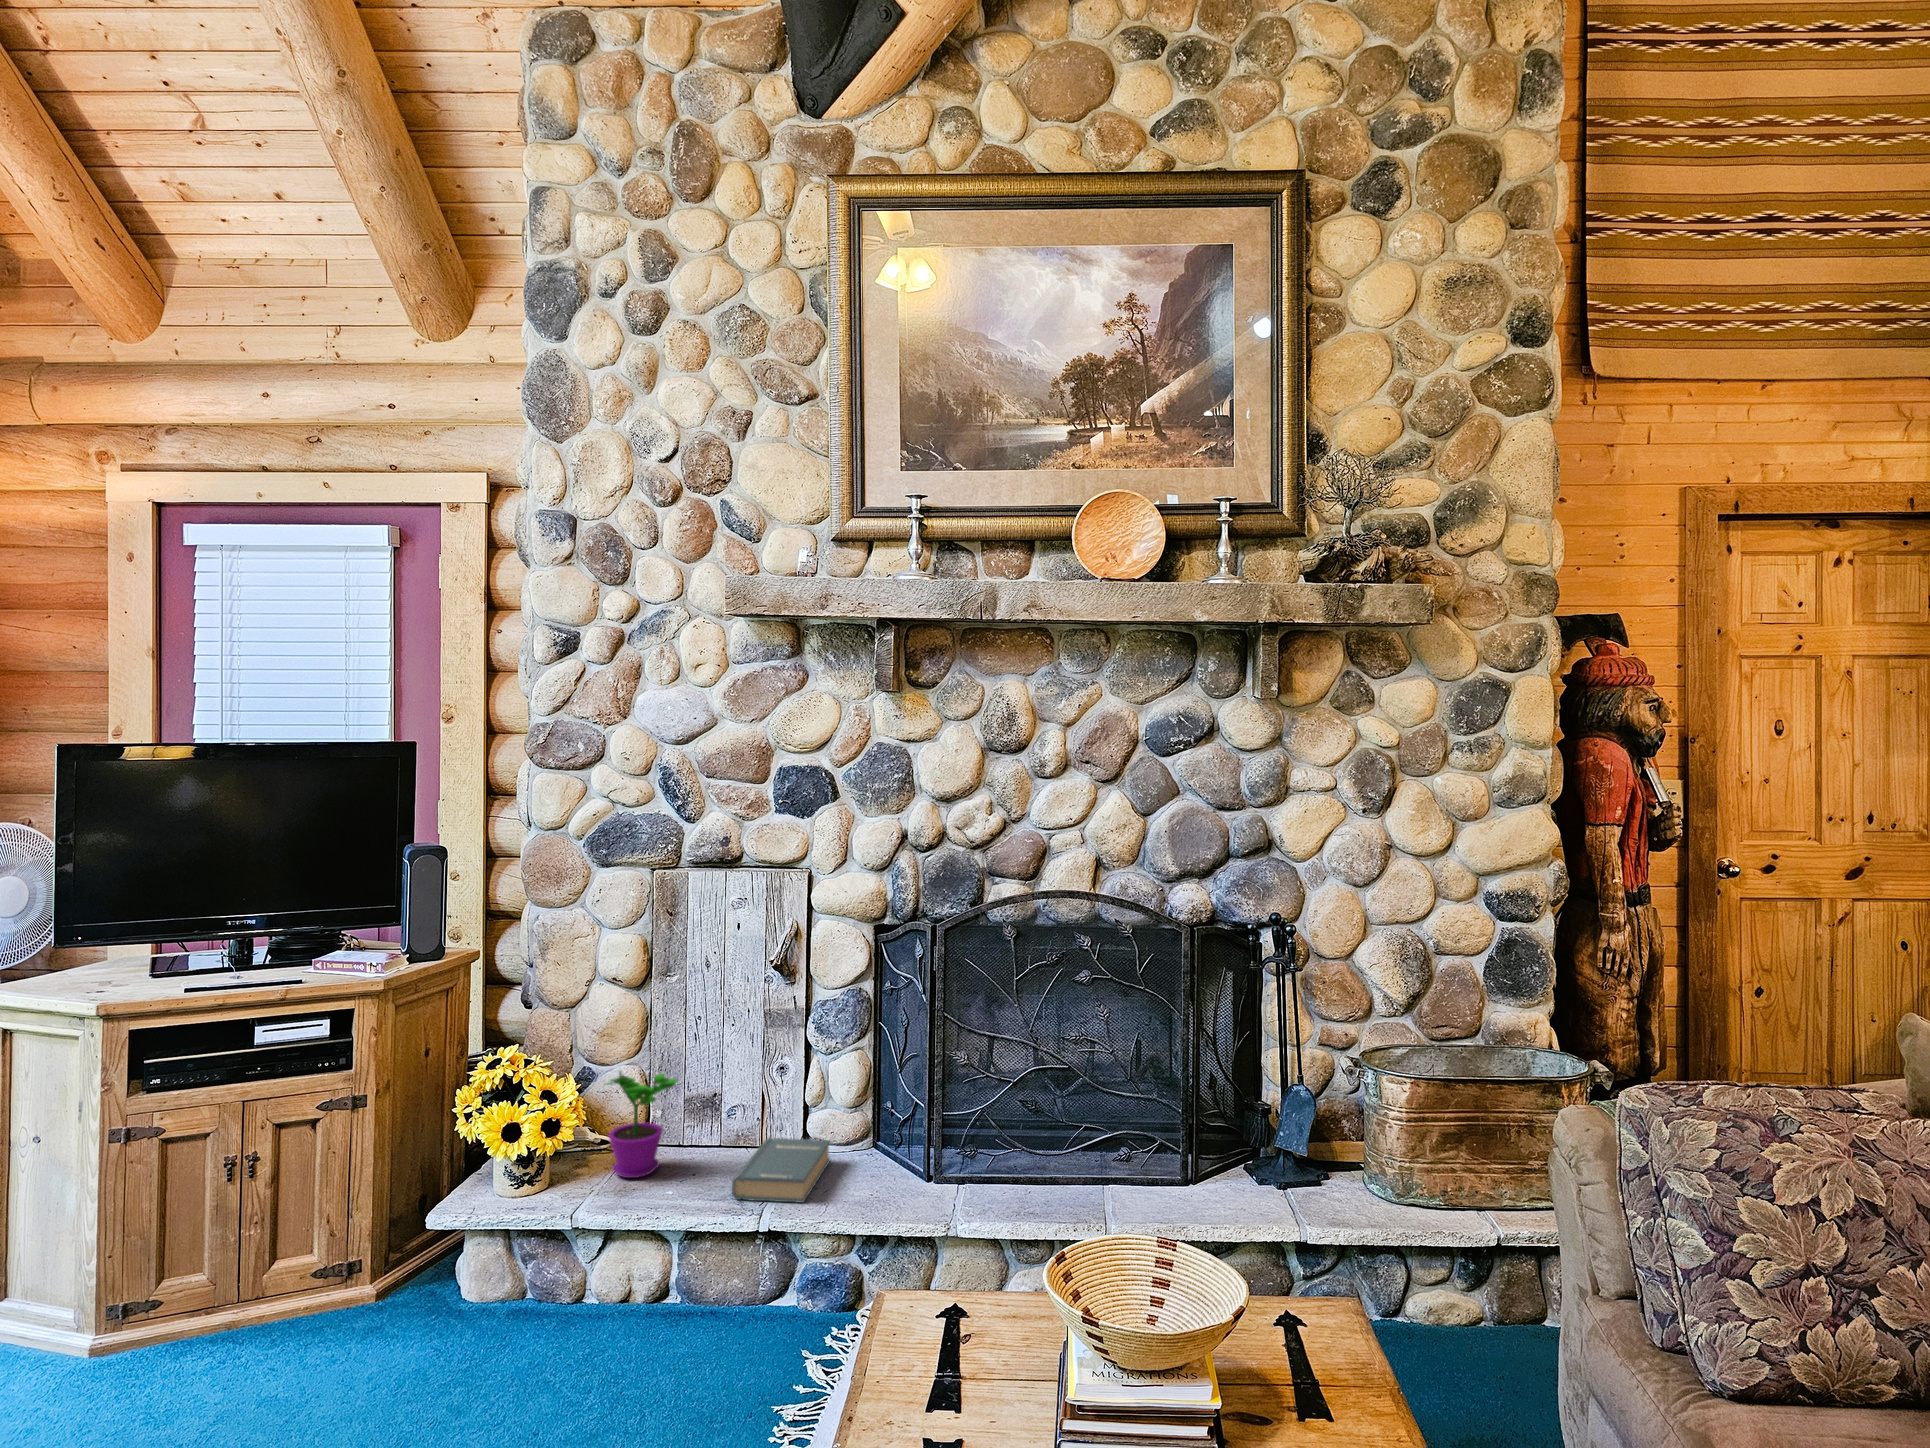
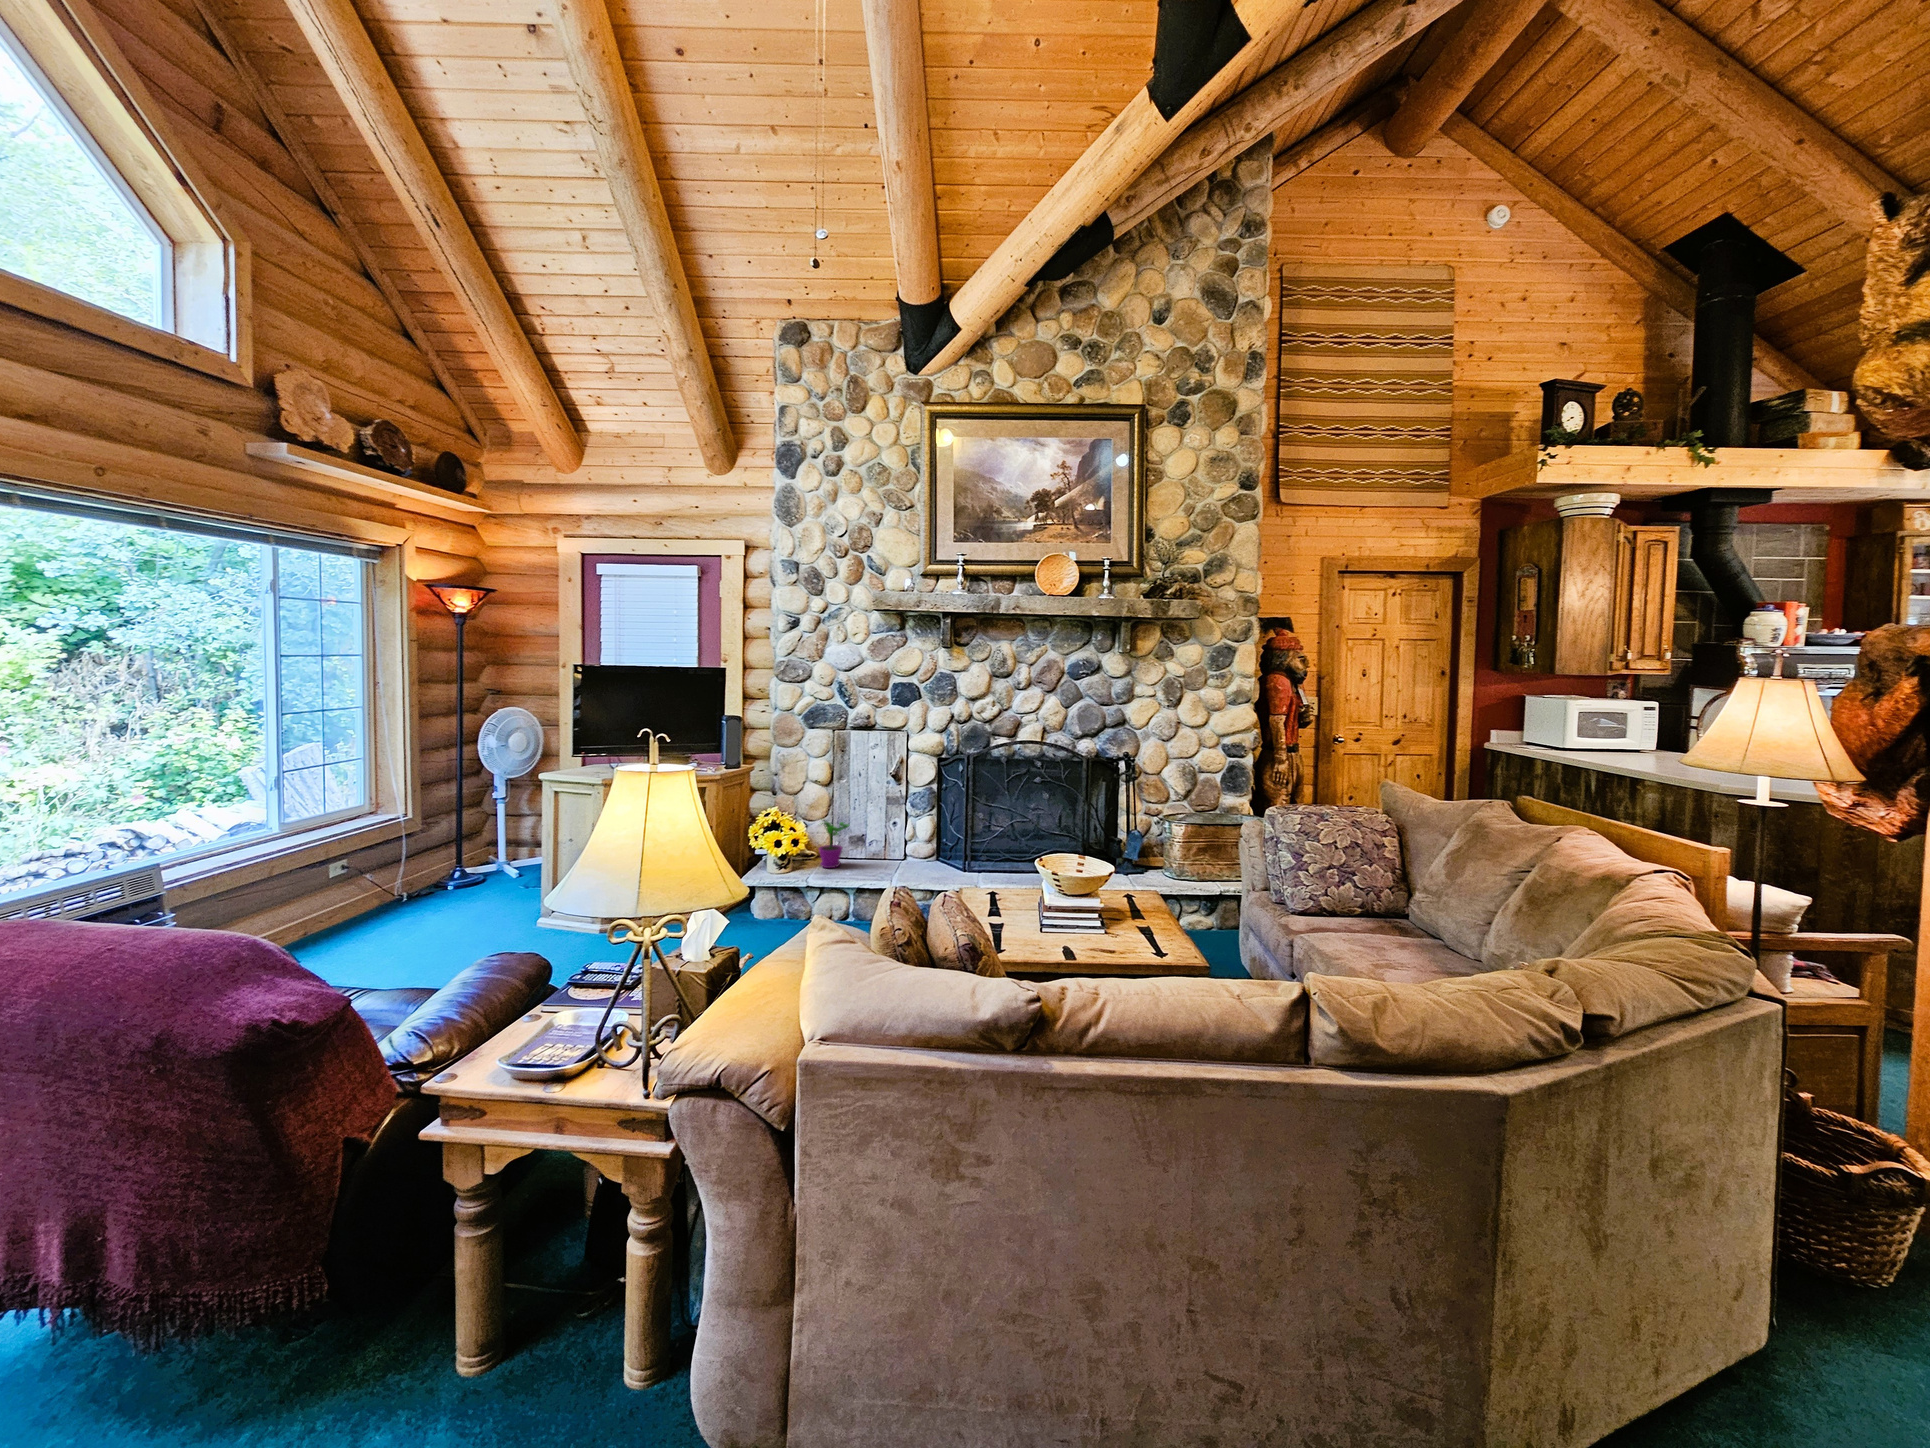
hardback book: present [732,1138,830,1203] -> none [878,853,919,877]

